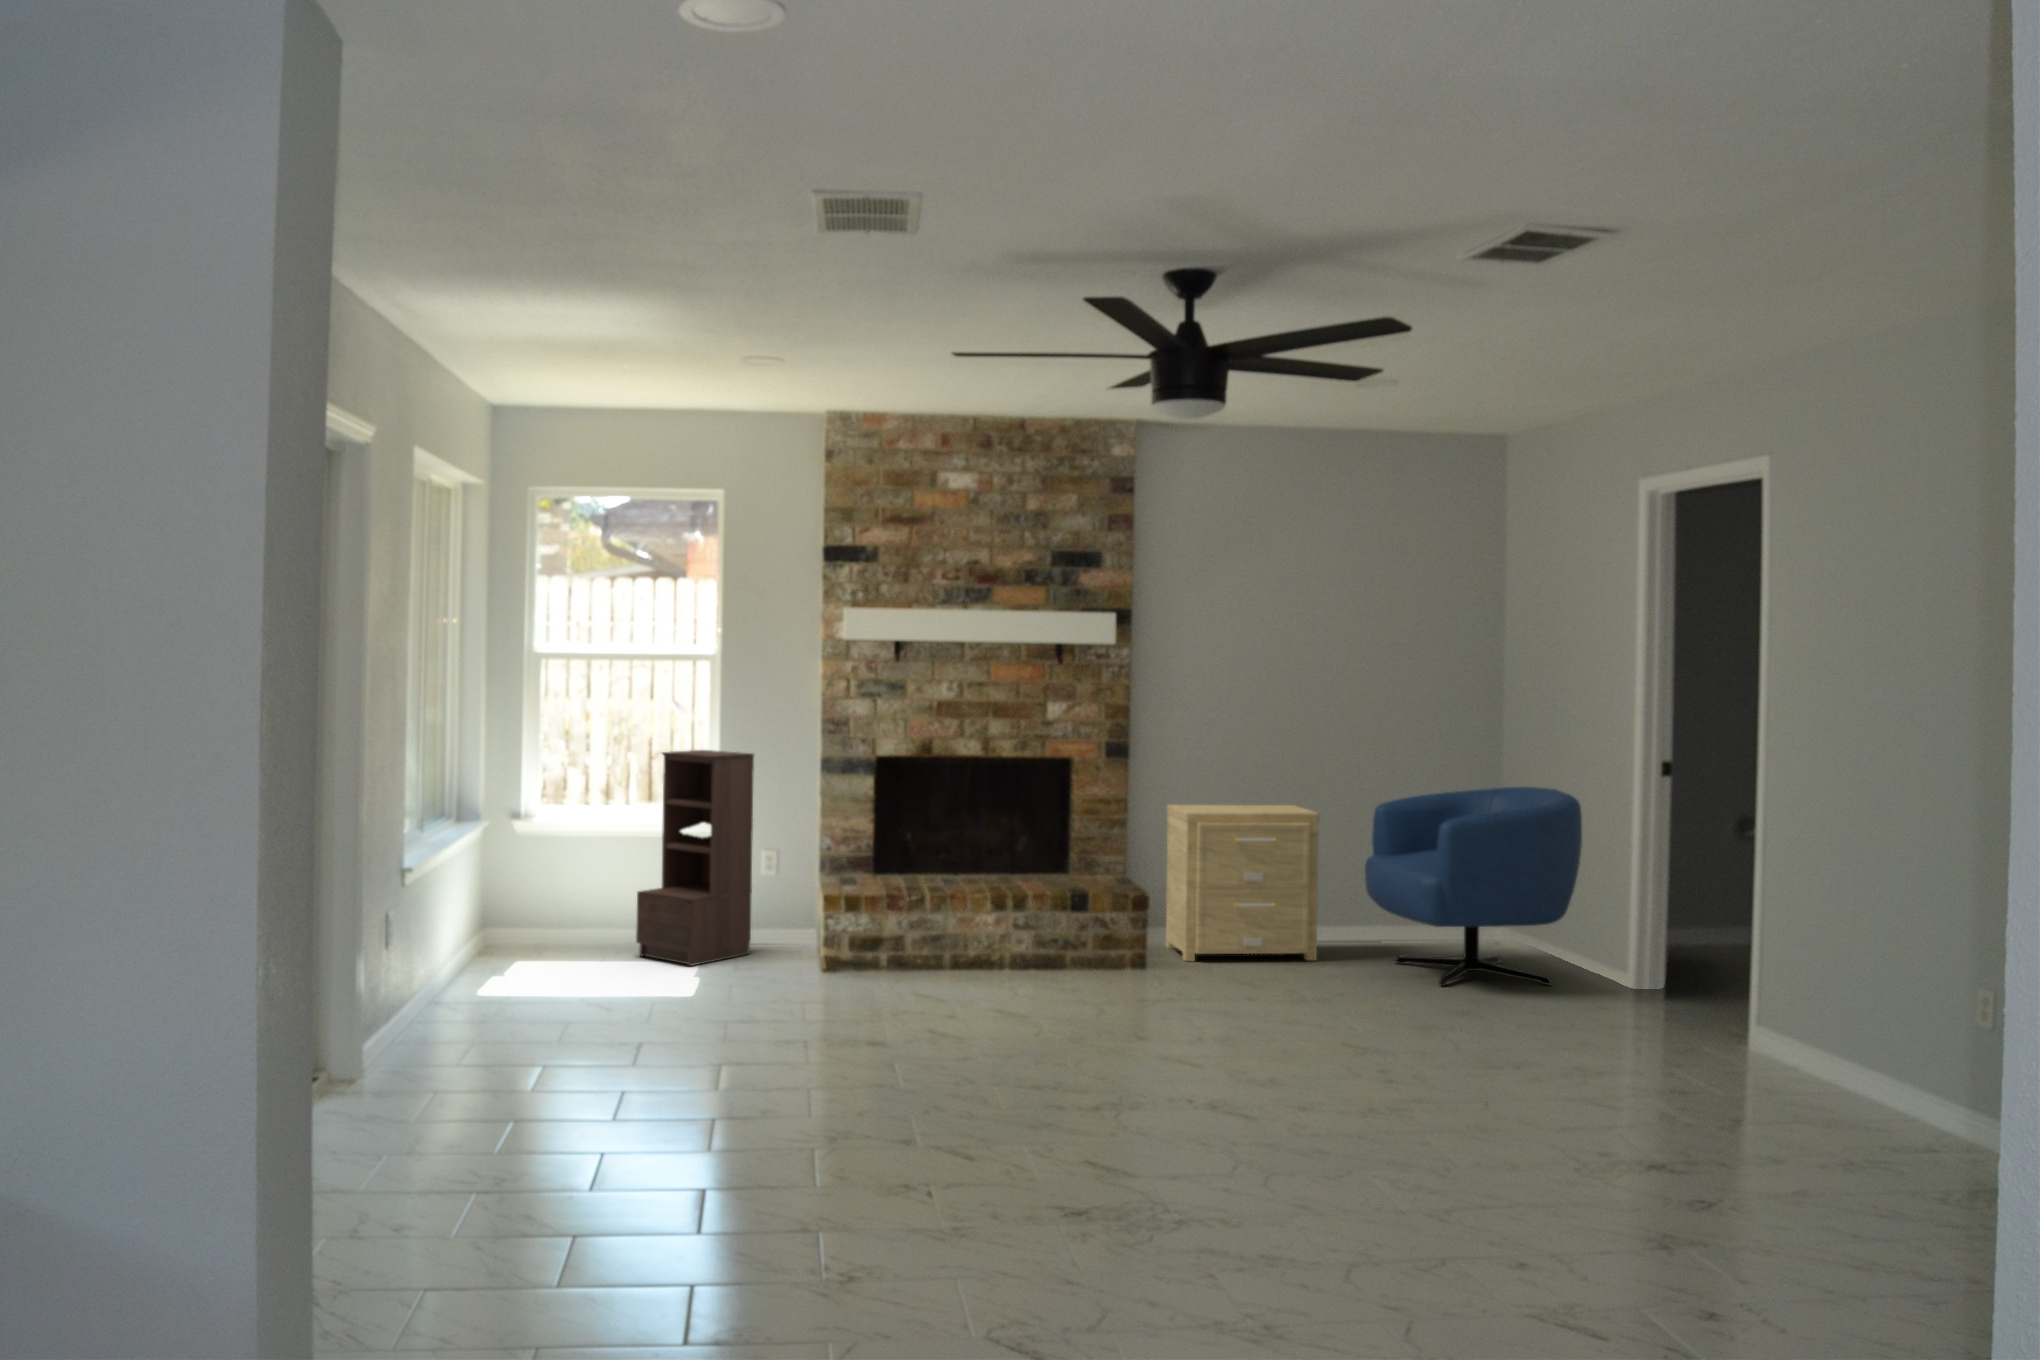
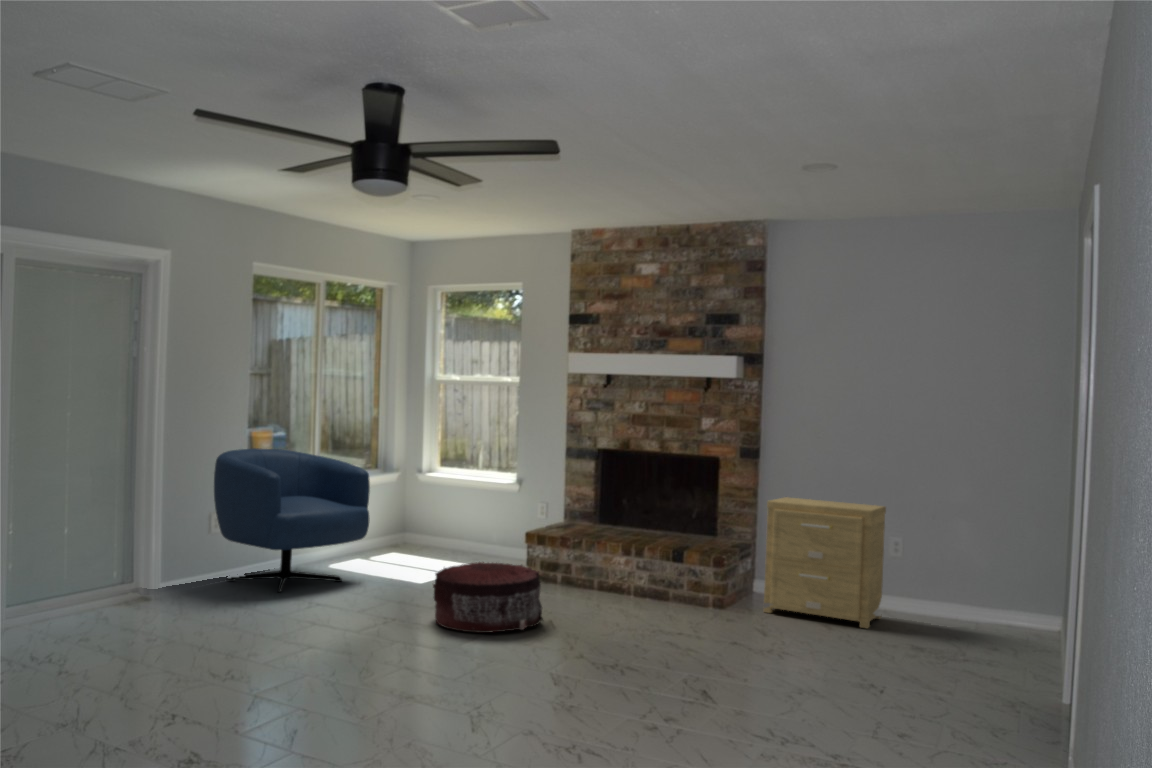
bookshelf: present [636,750,754,966] -> none [460,439,524,566]
armchair: present [1365,787,1582,986] -> present [214,448,370,593]
pouf: none [902,944,1062,1055] -> present [433,562,543,633]

